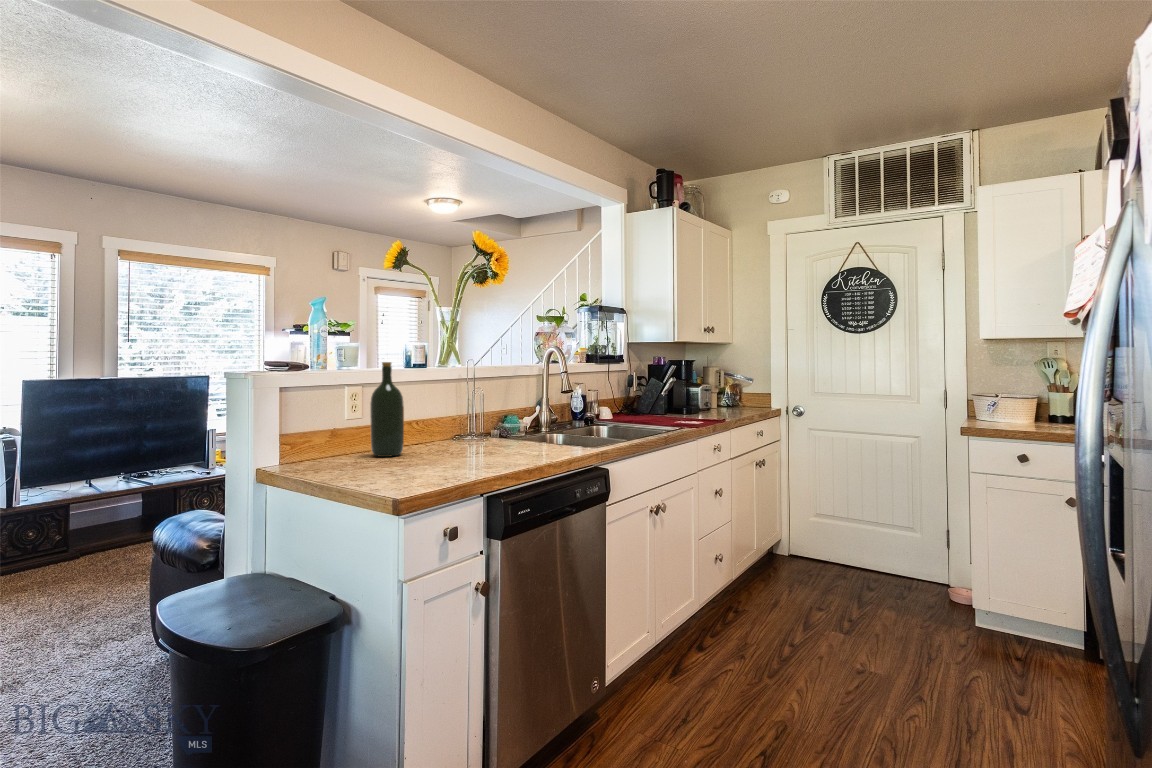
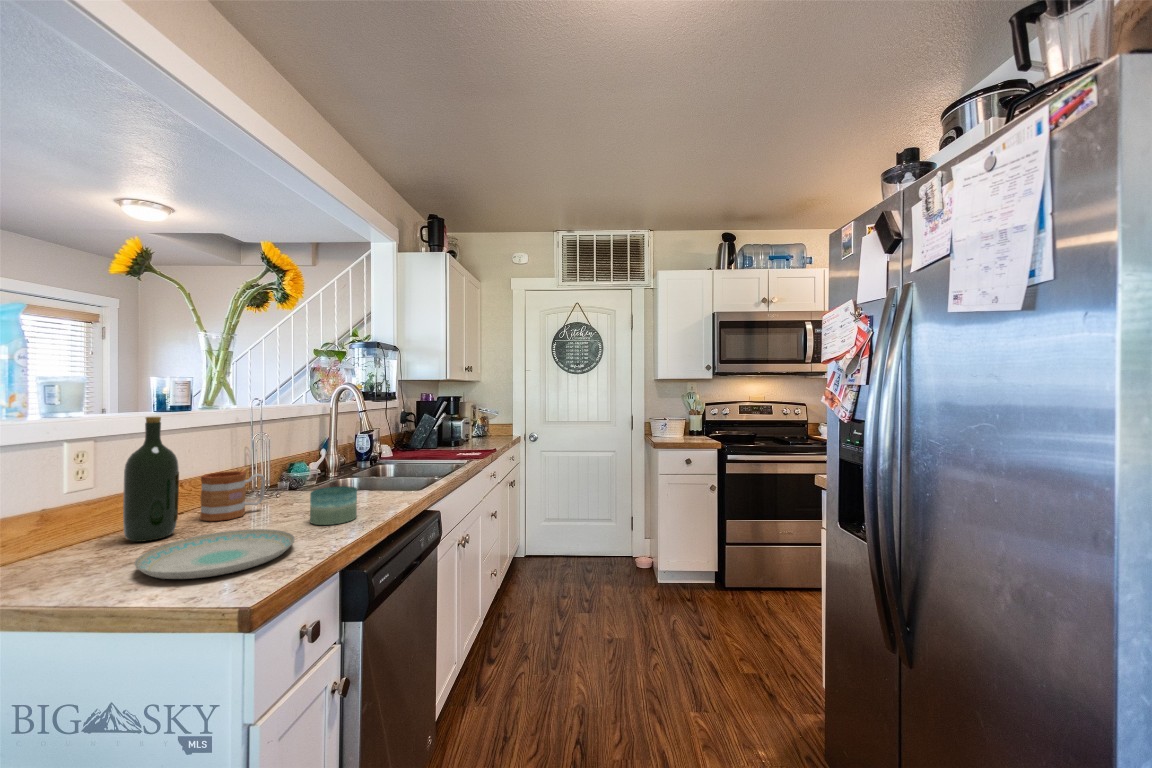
mug: none [423,413,469,451] -> present [200,471,265,521]
candle: none [491,429,529,460] -> present [310,486,357,525]
plate: none [363,454,467,476] -> present [135,529,295,579]

